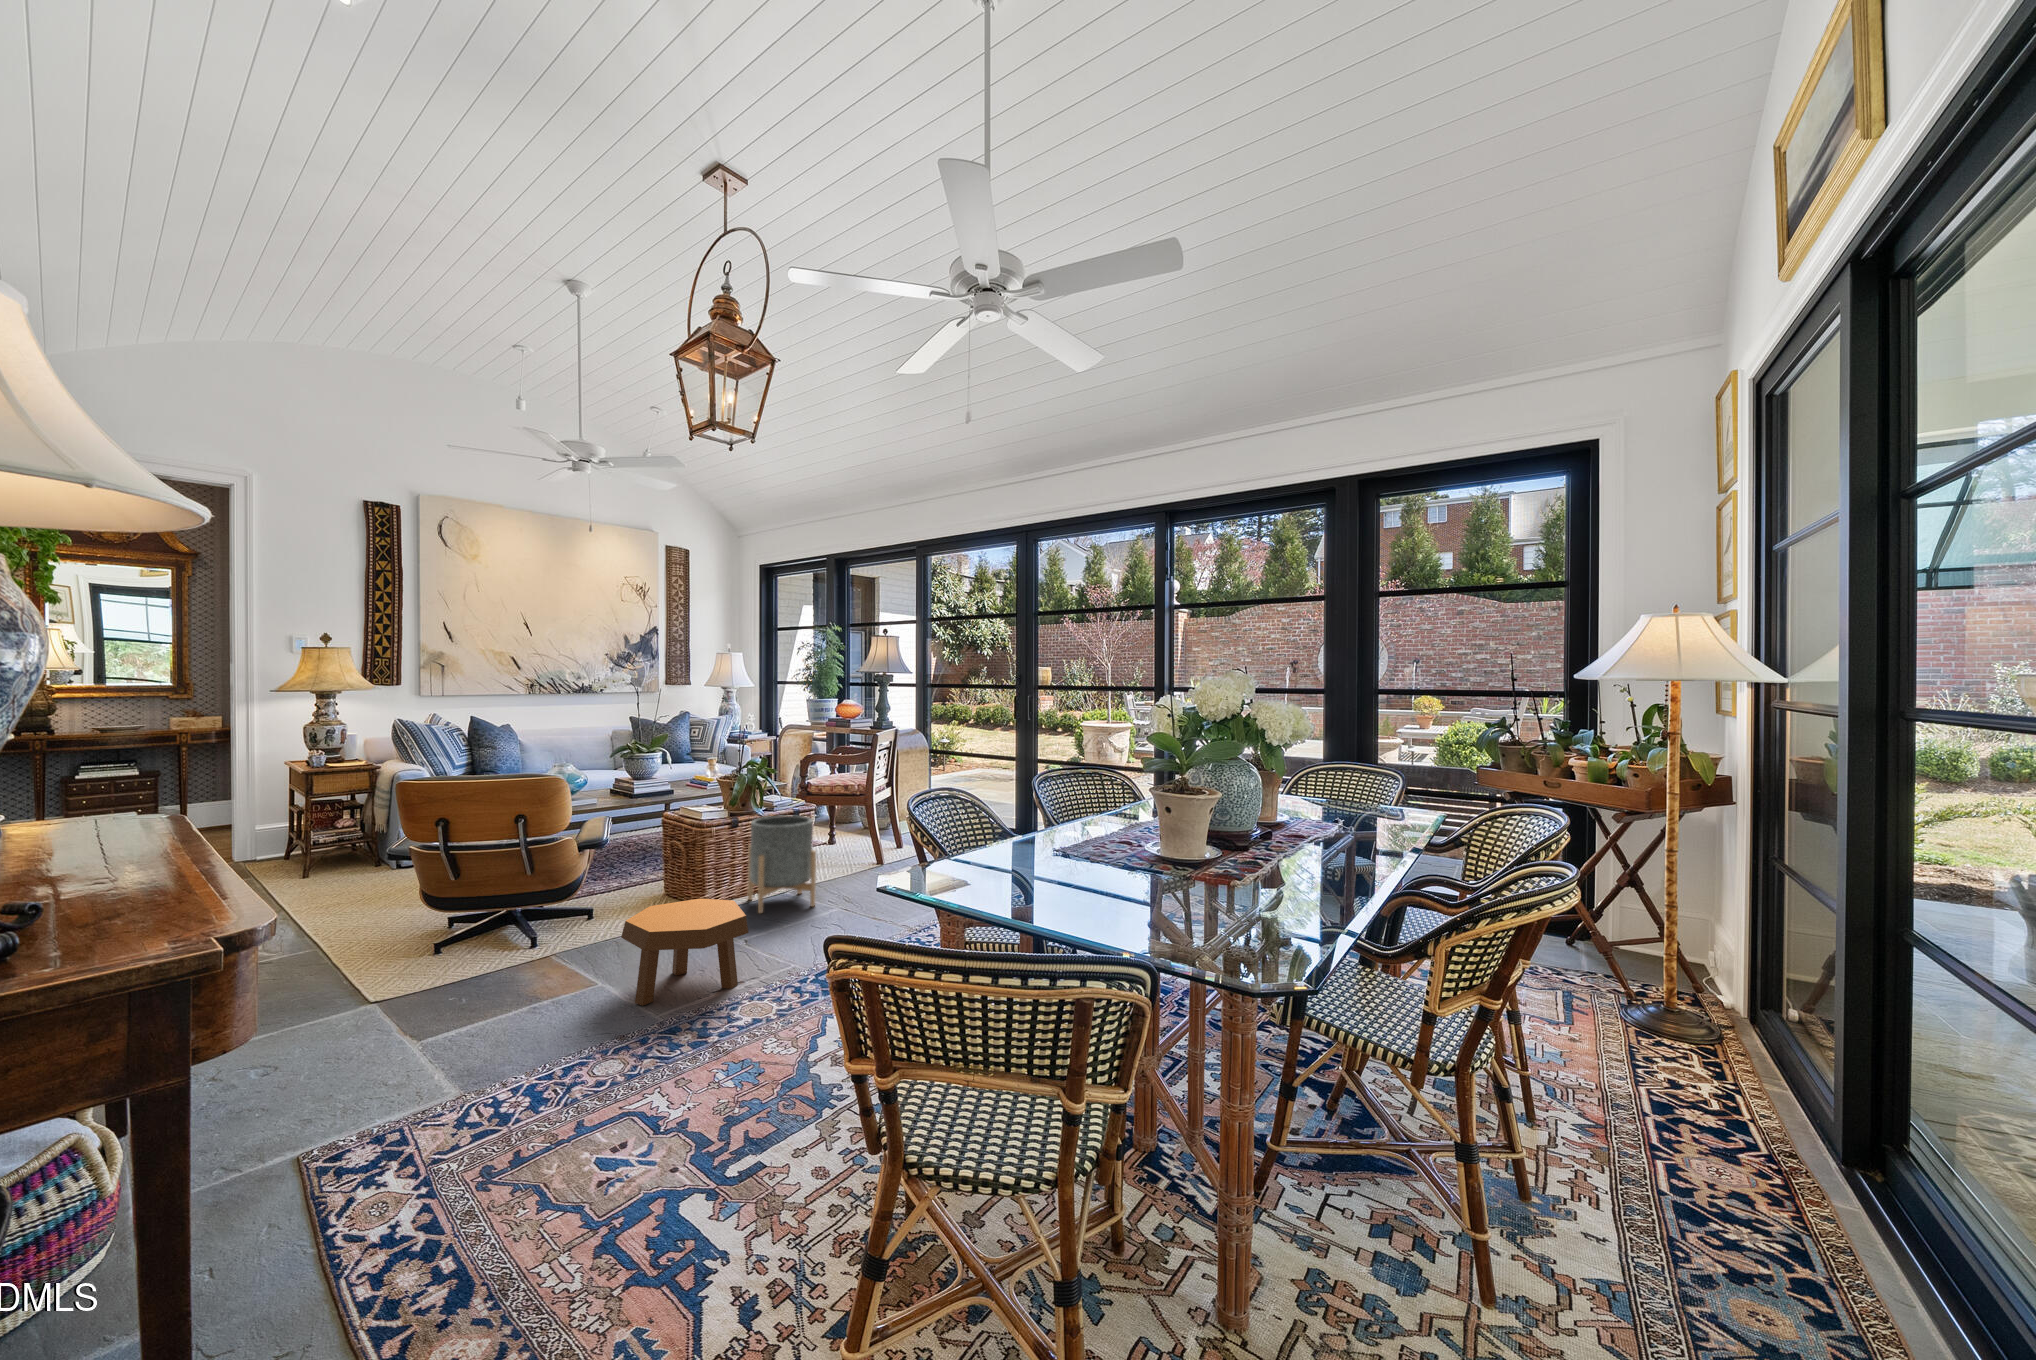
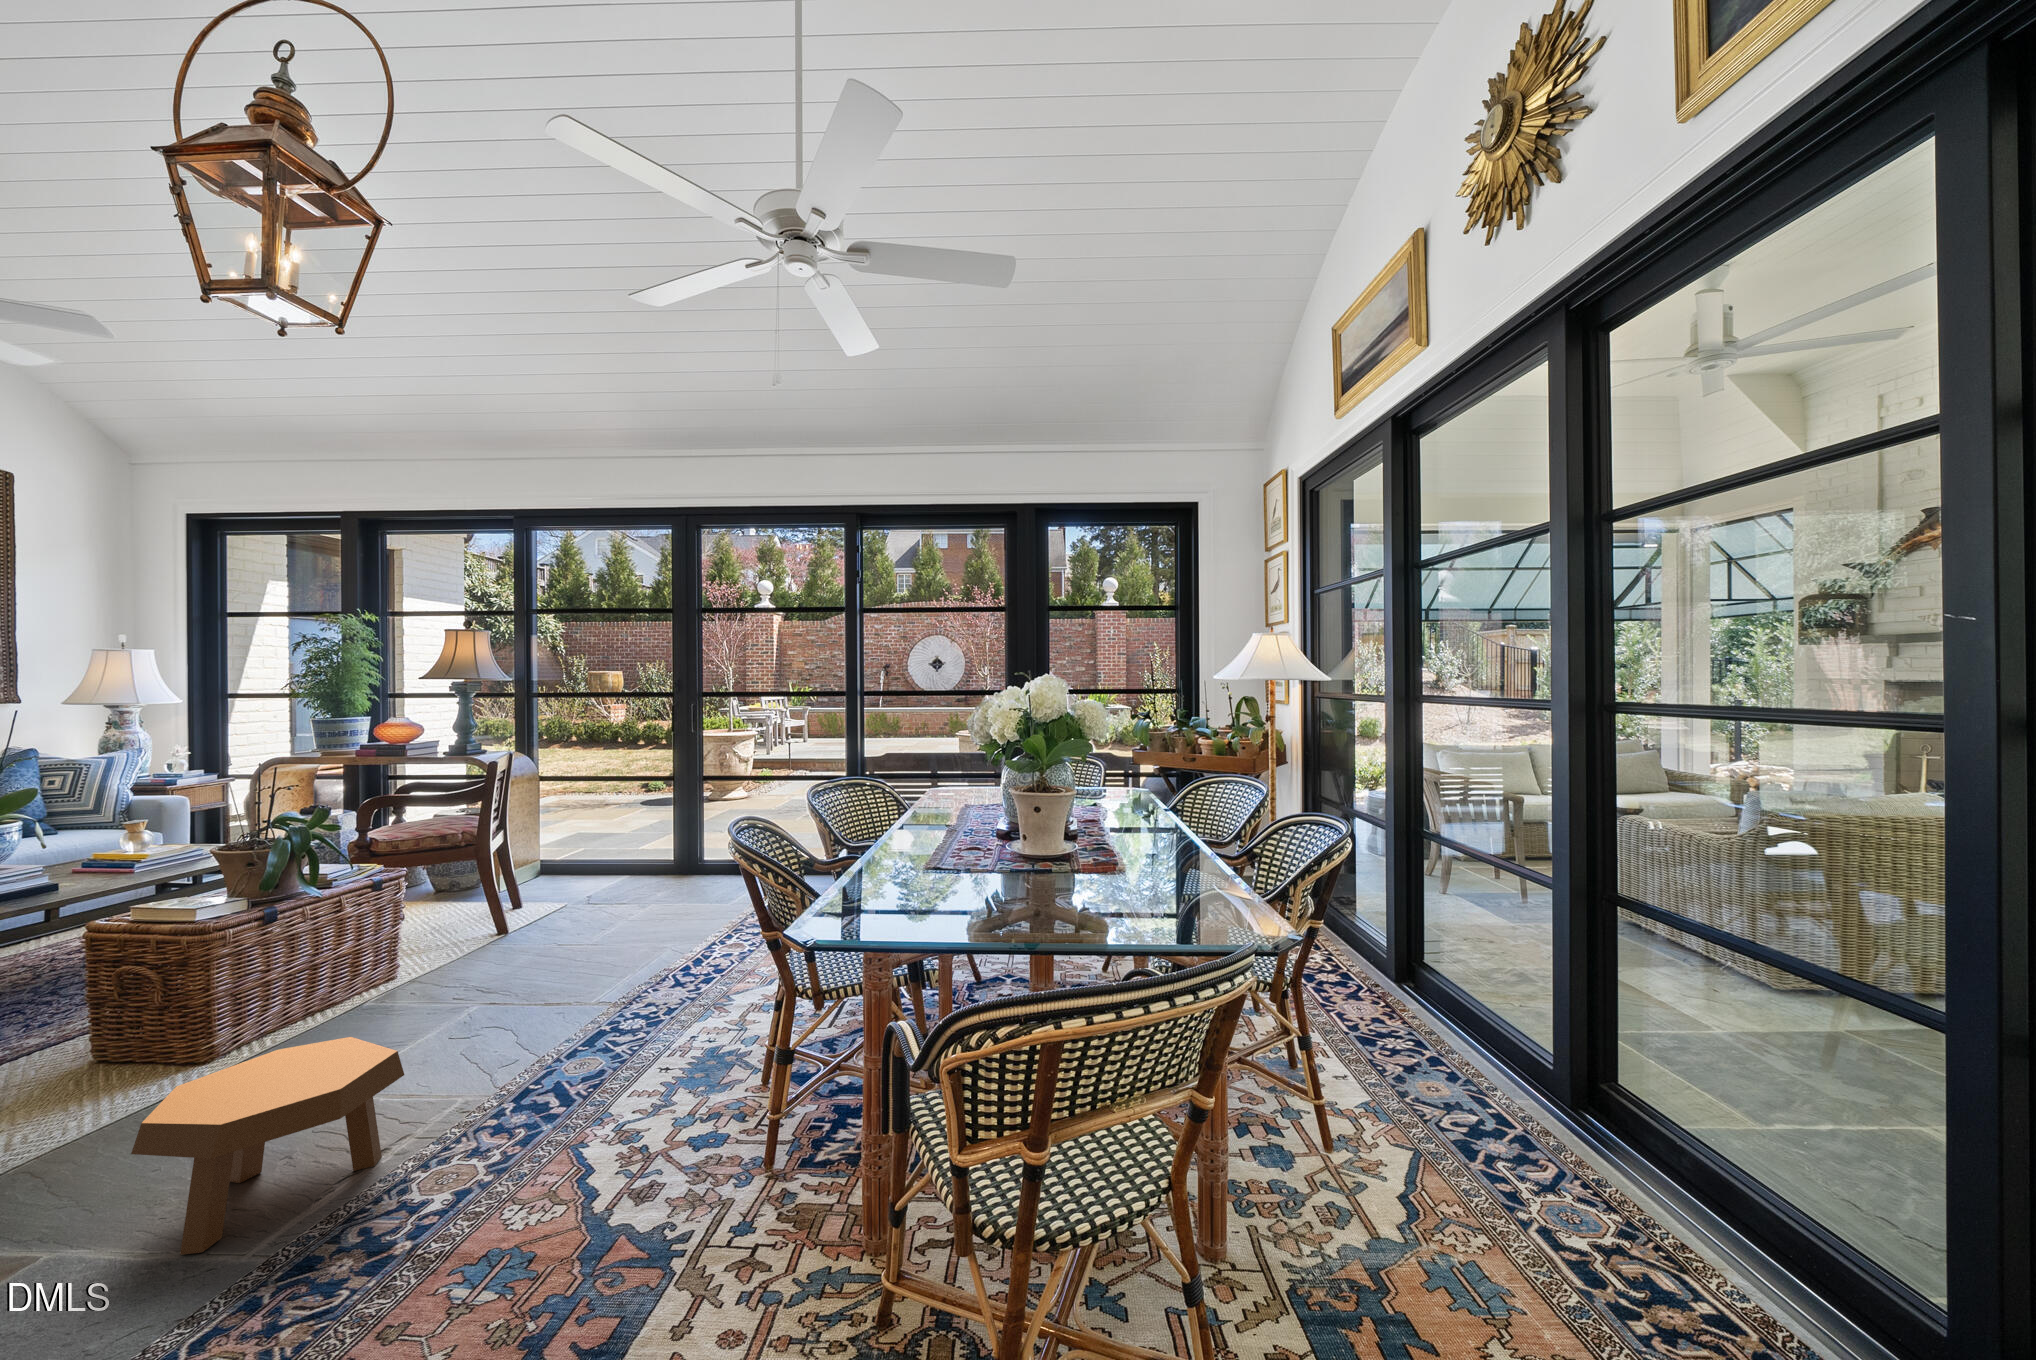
planter: present [748,816,816,913] -> none [299,900,434,1050]

